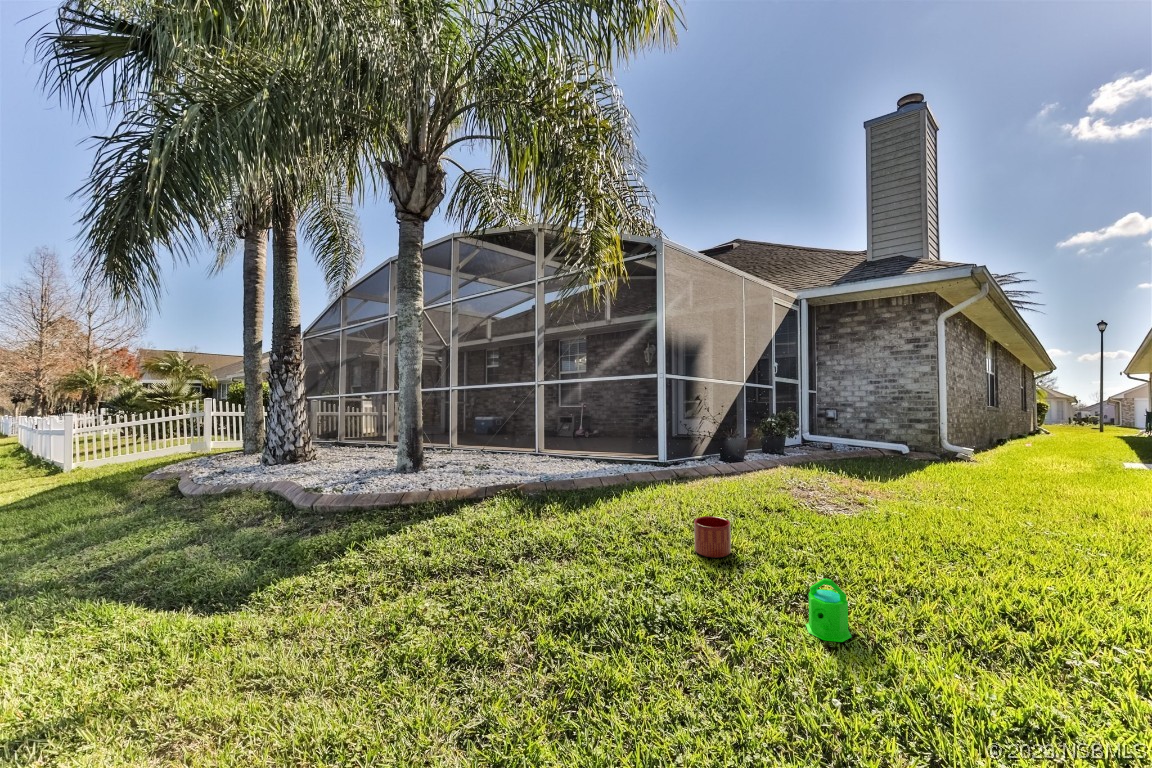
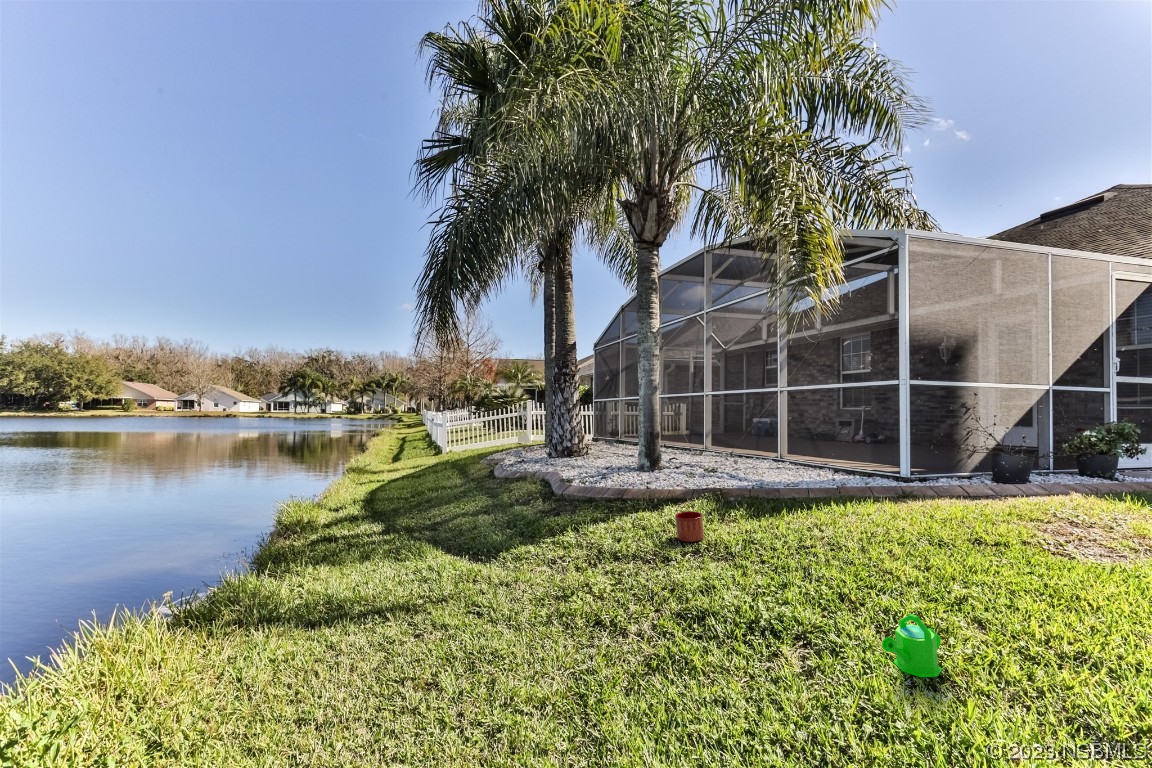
planter: present [694,516,731,558] -> present [675,511,704,542]

